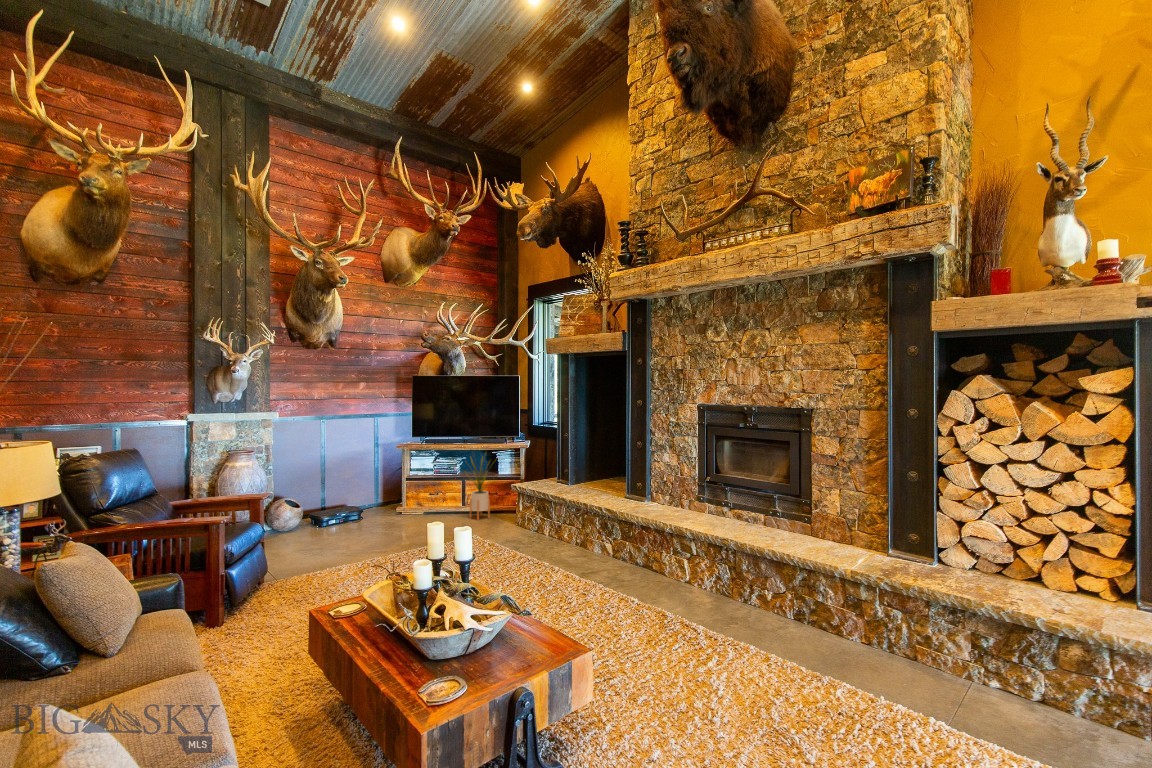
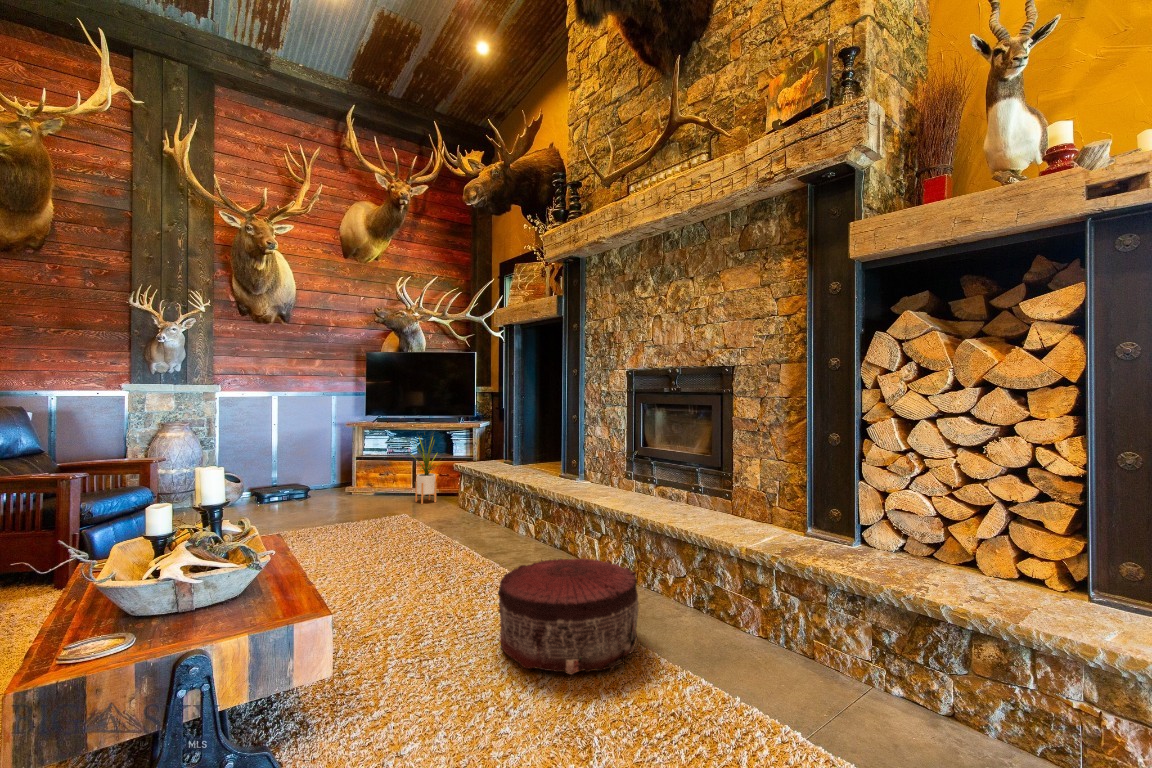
pouf: none [655,581,778,685] -> present [498,558,638,674]

